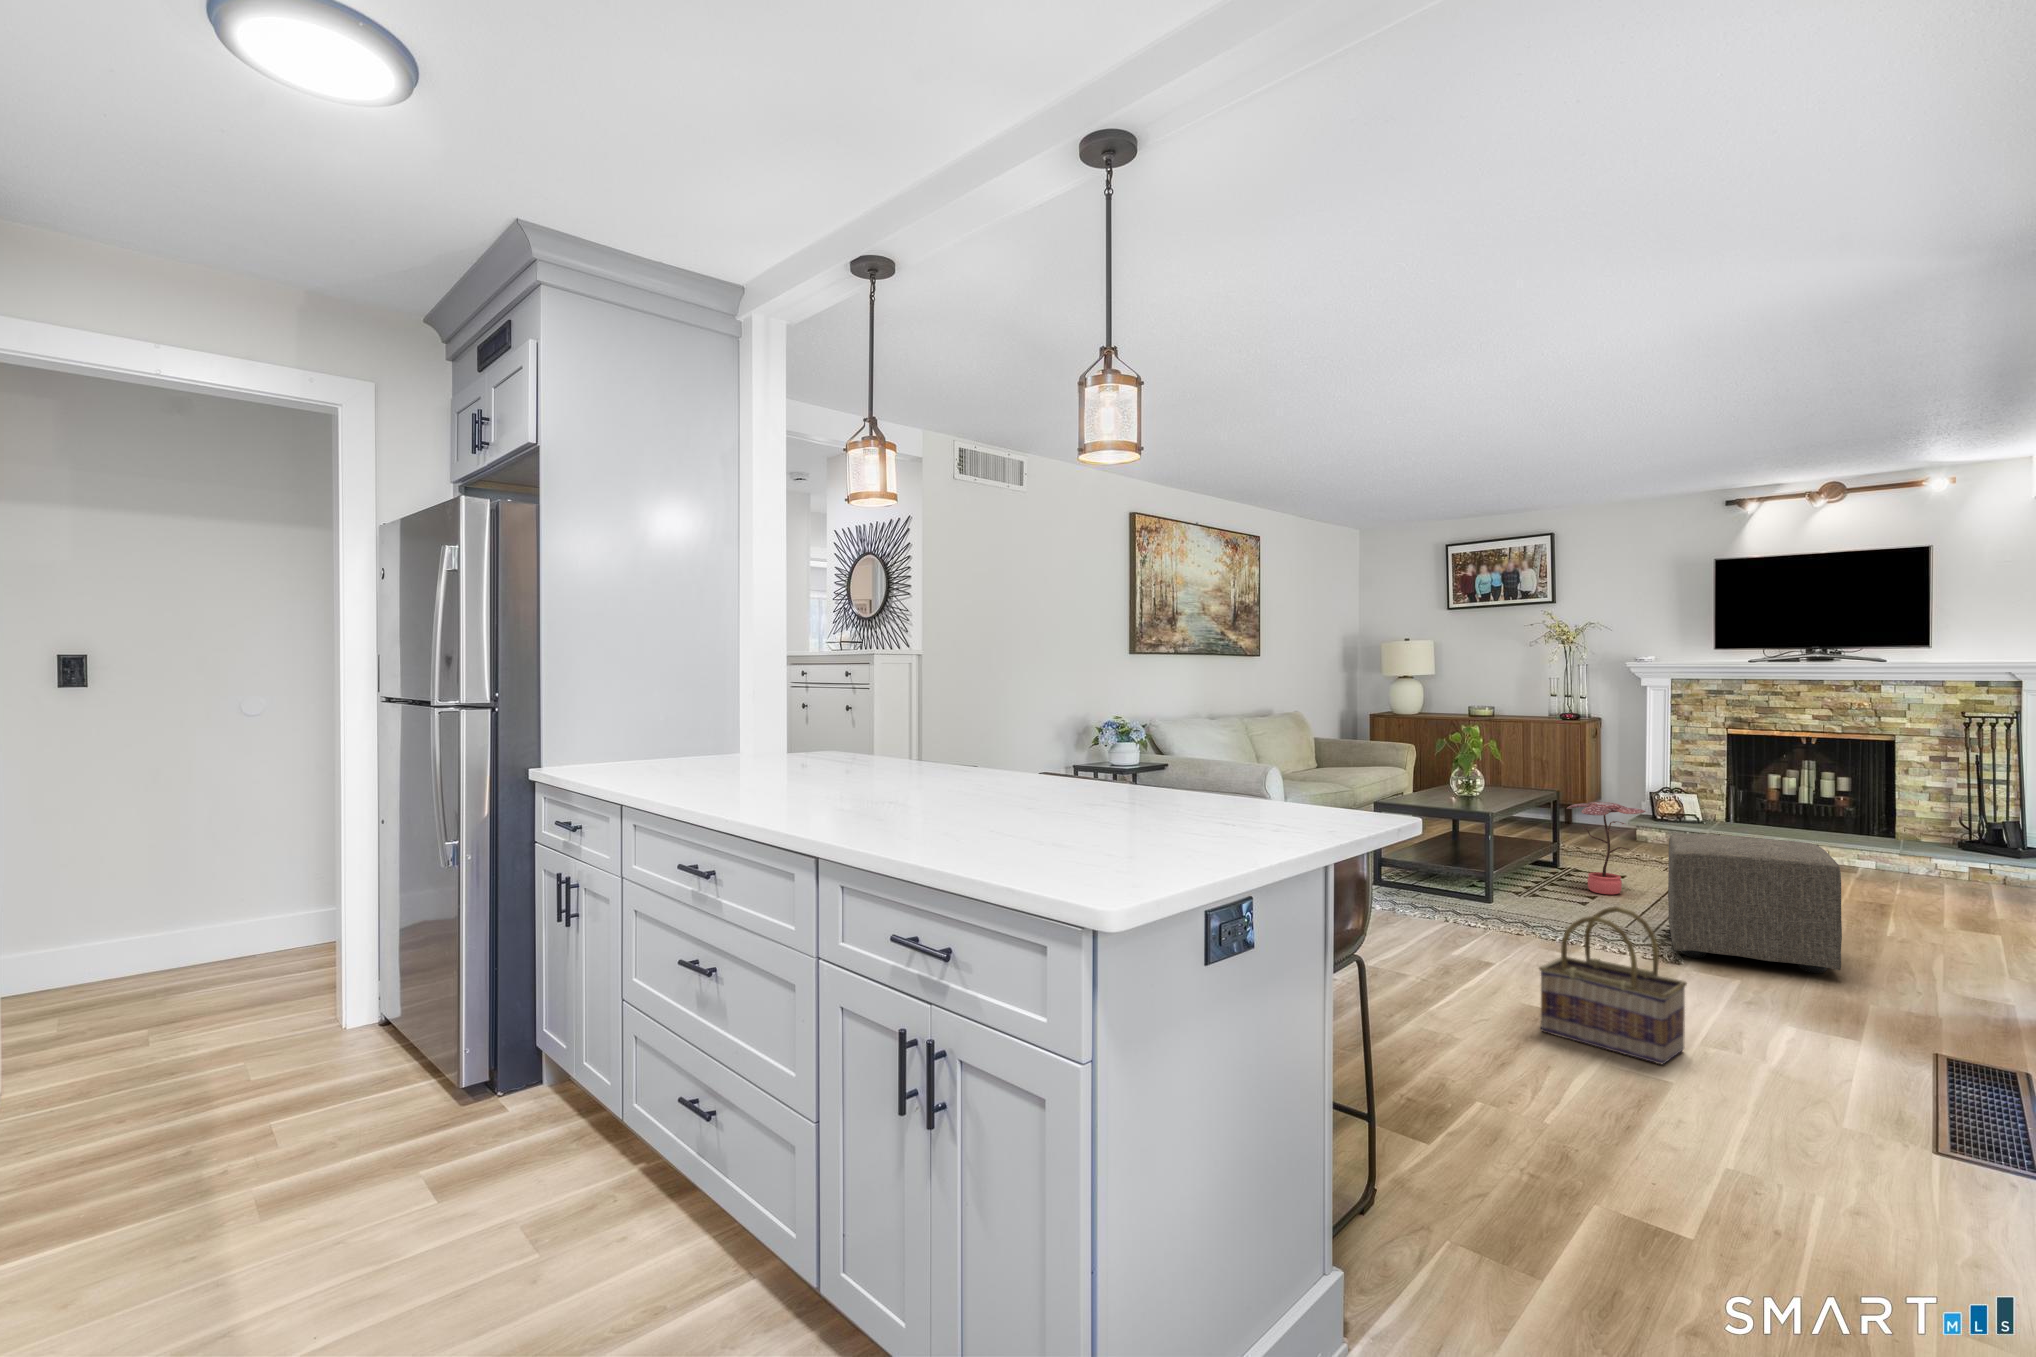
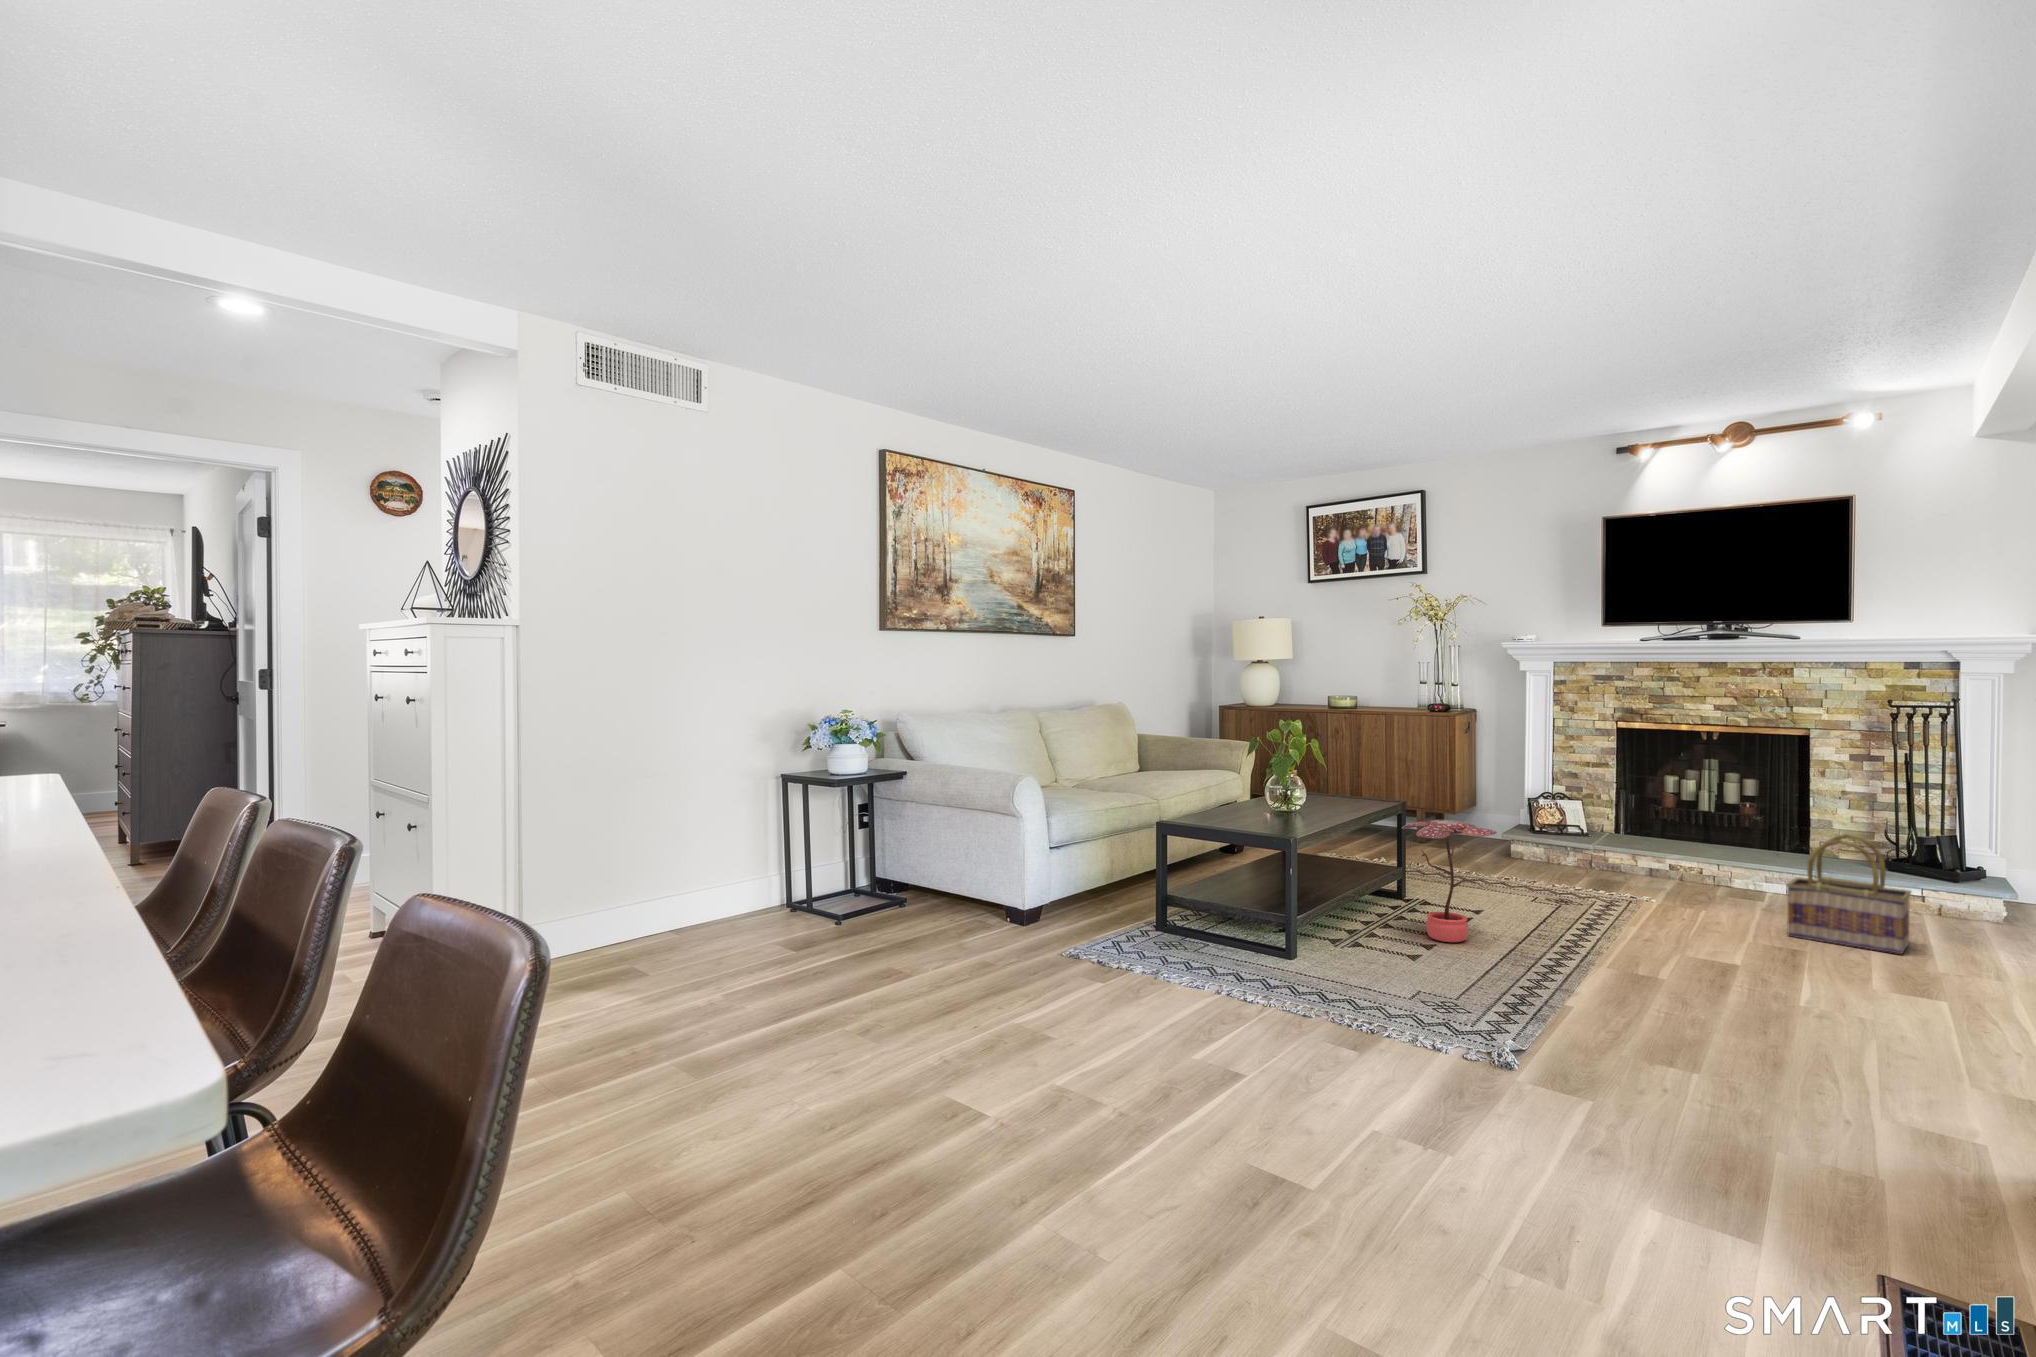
ottoman: present [1668,834,1842,973] -> none [1504,868,1732,1077]
basket: present [1539,907,1687,1064] -> present [1787,834,1911,954]

